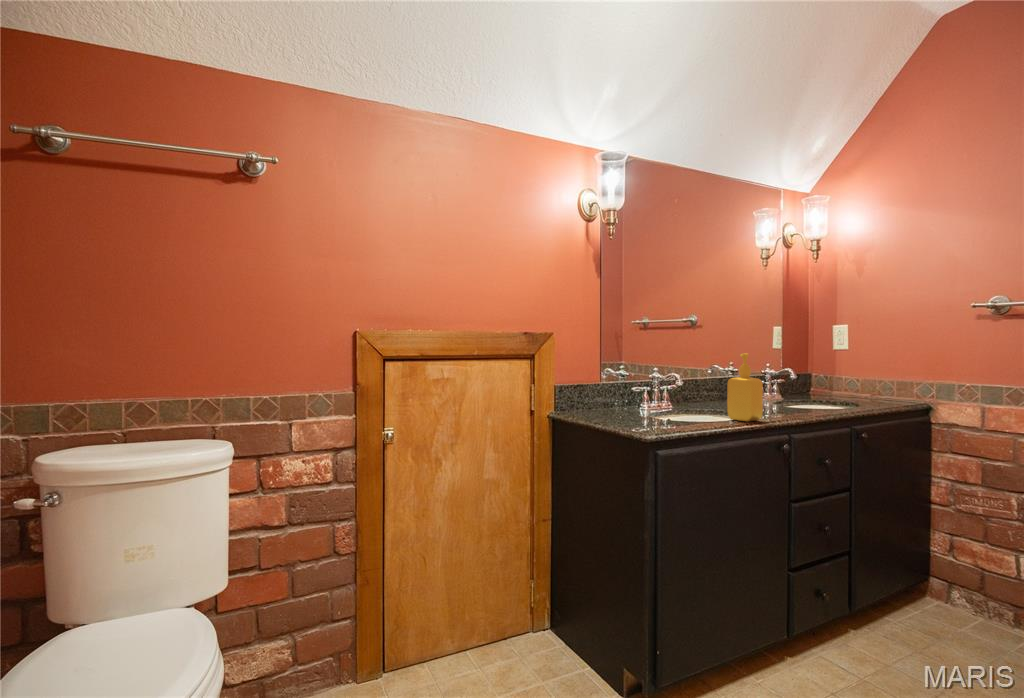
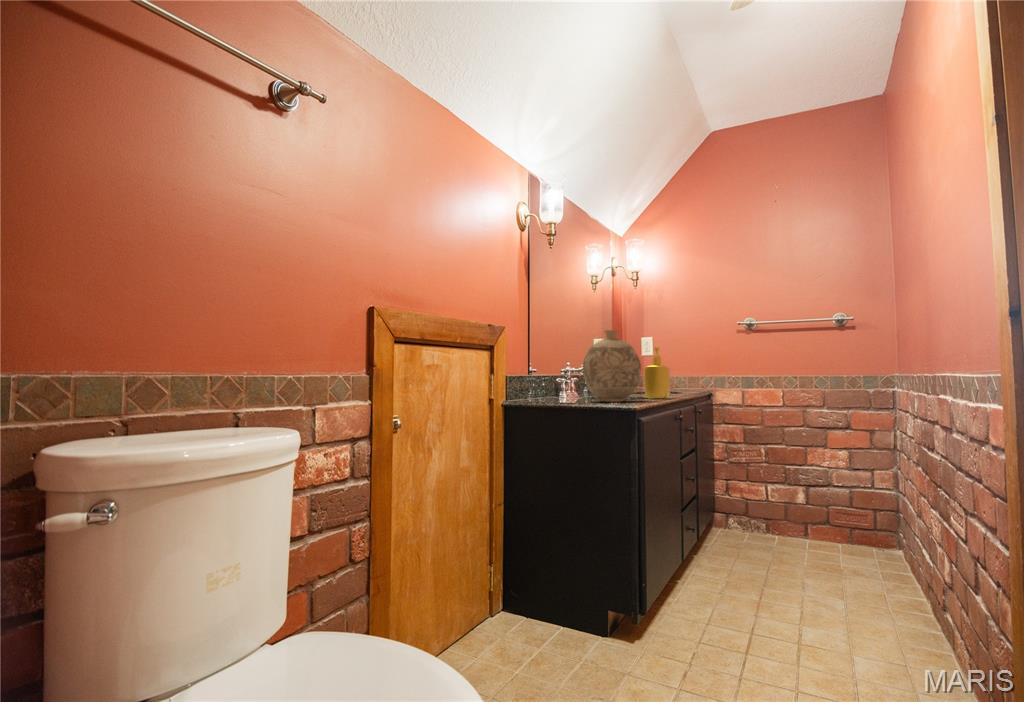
decorative vase: none [630,336,701,423] -> present [583,330,641,402]

